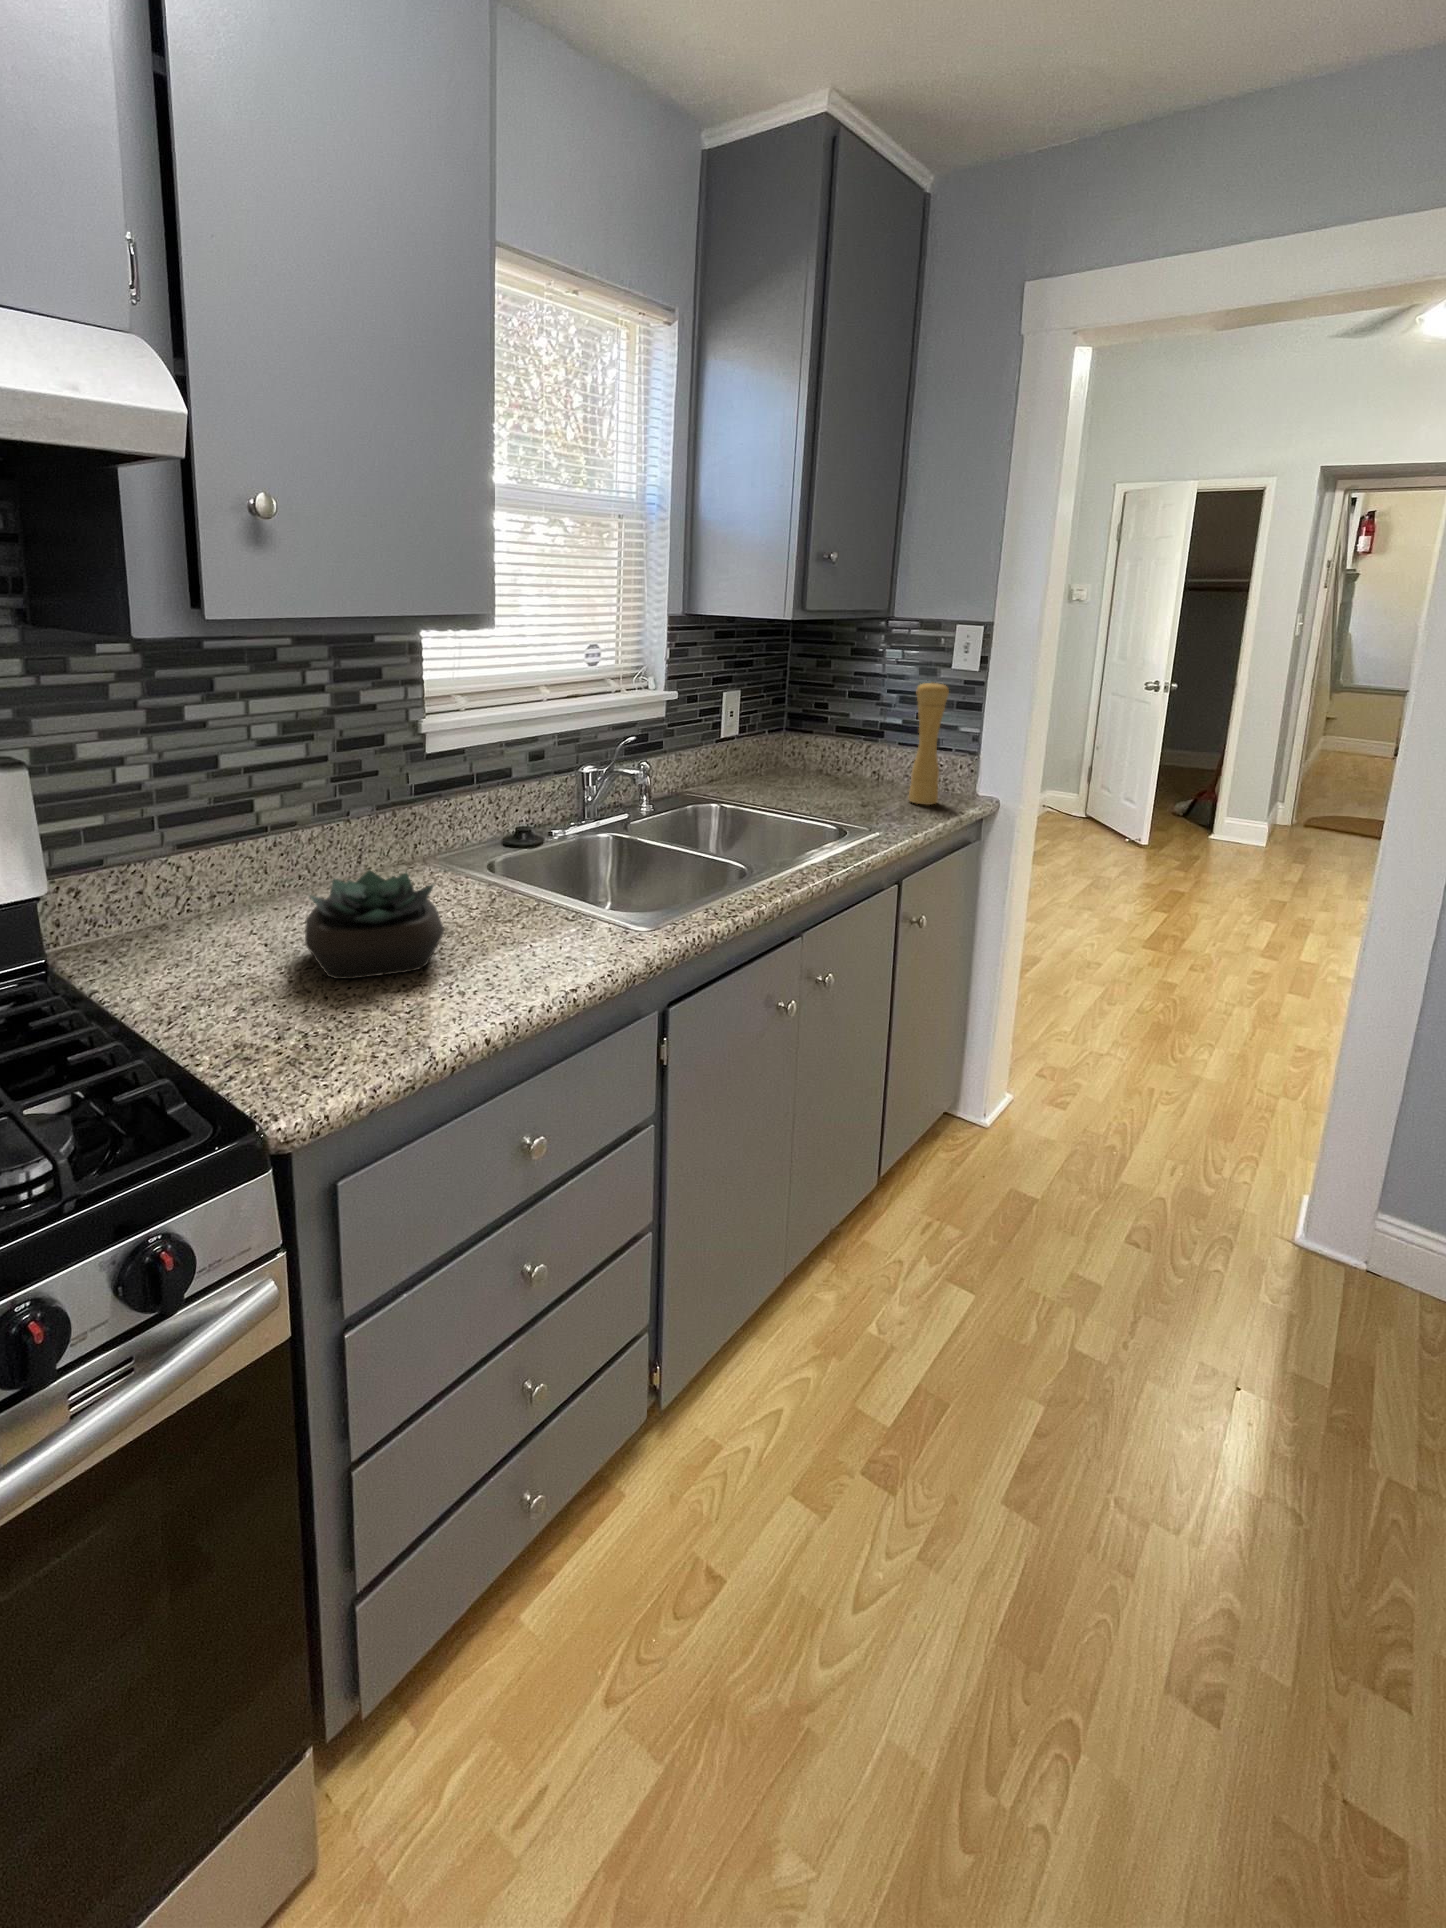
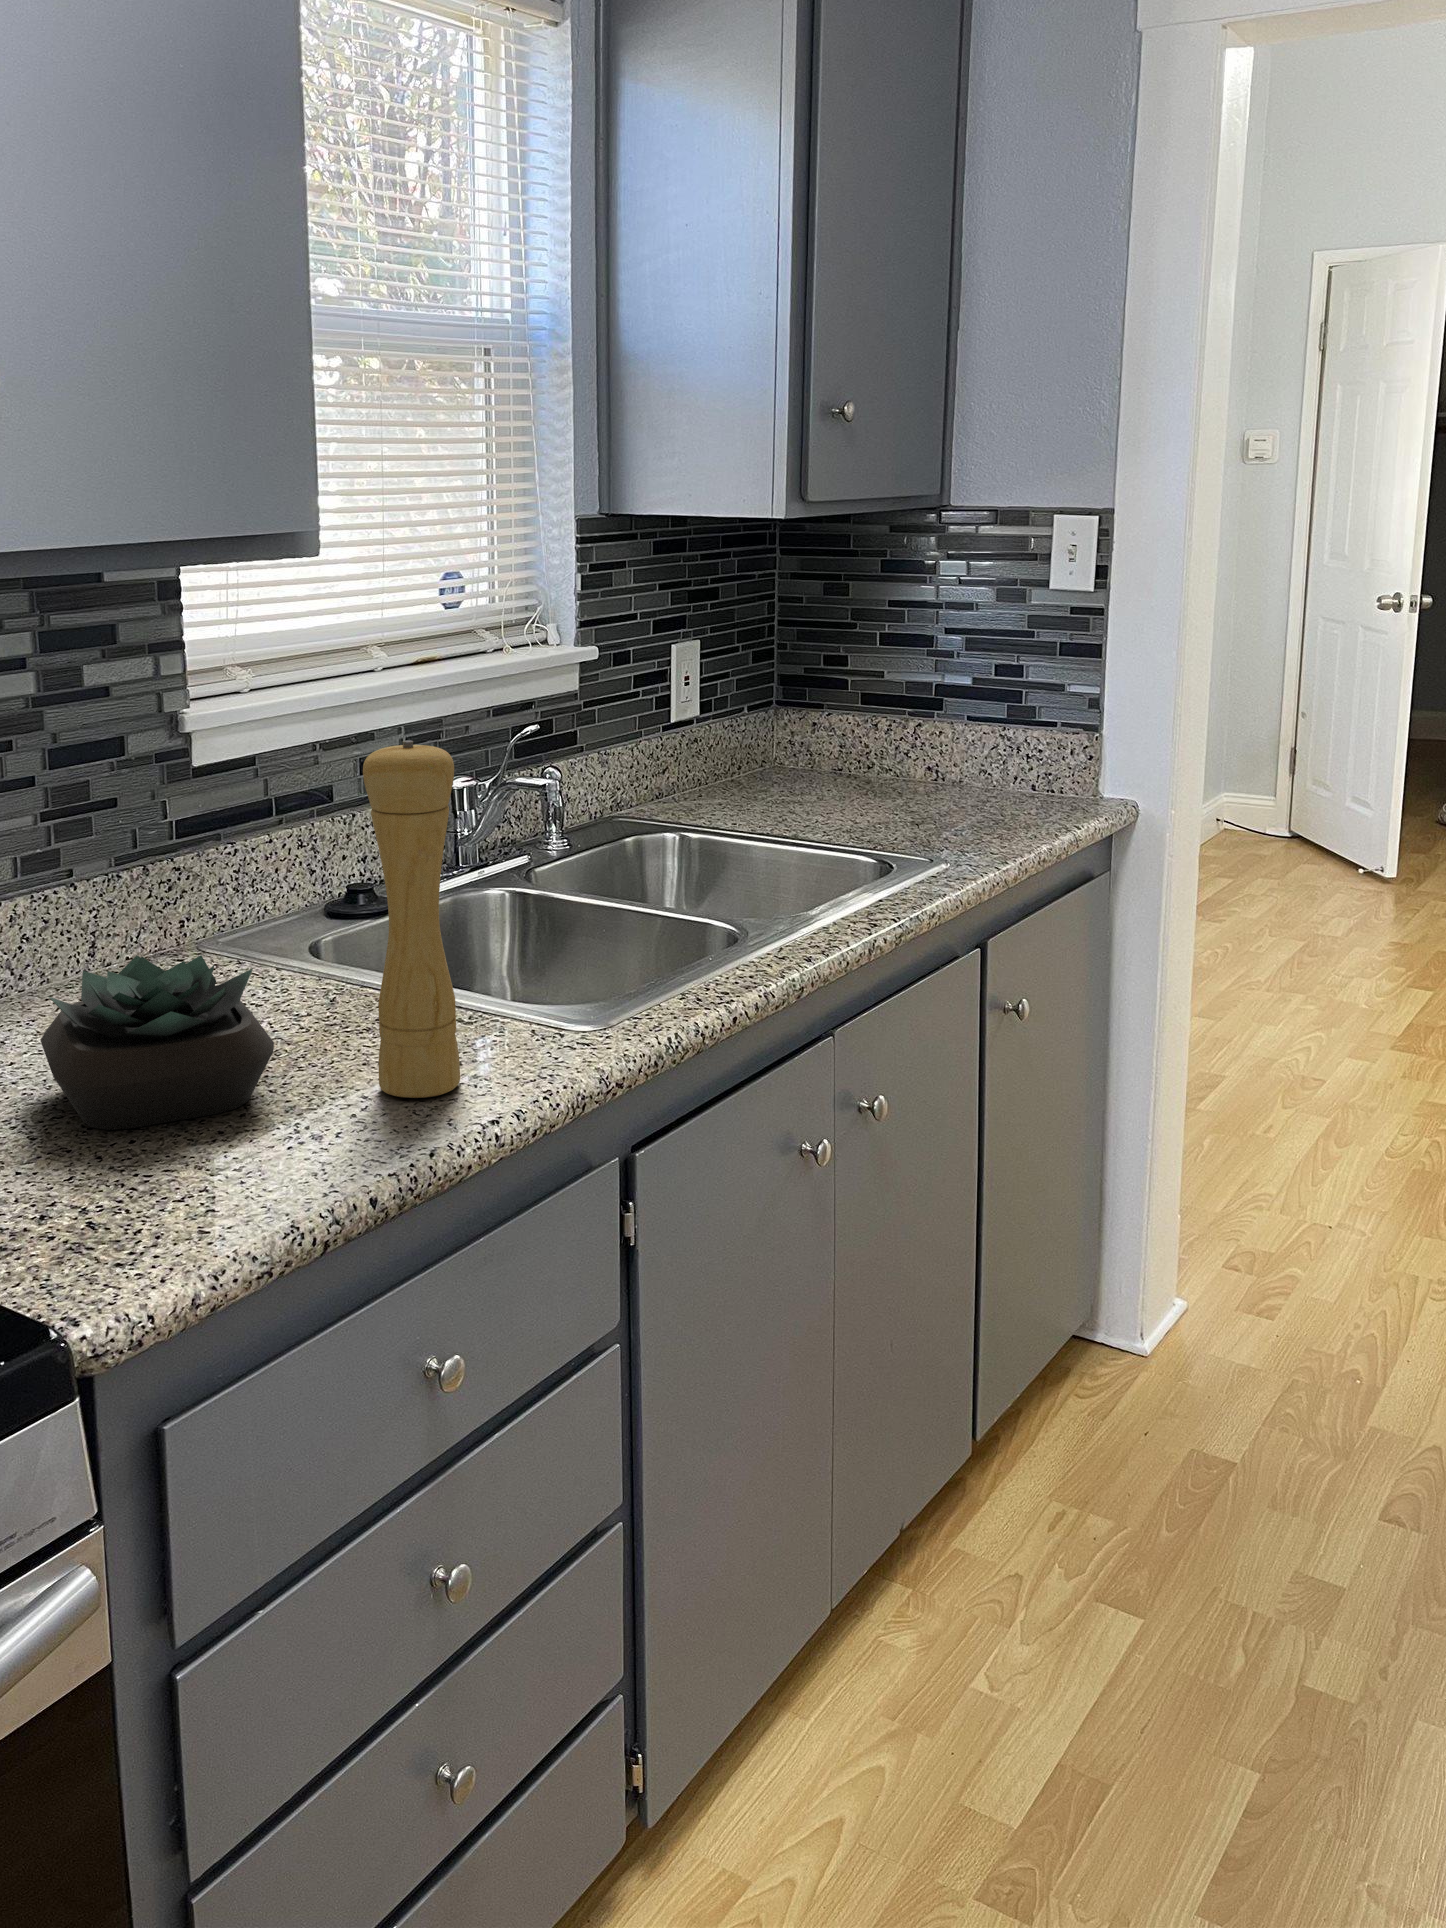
pepper mill: present [909,682,949,805] -> present [363,740,460,1098]

